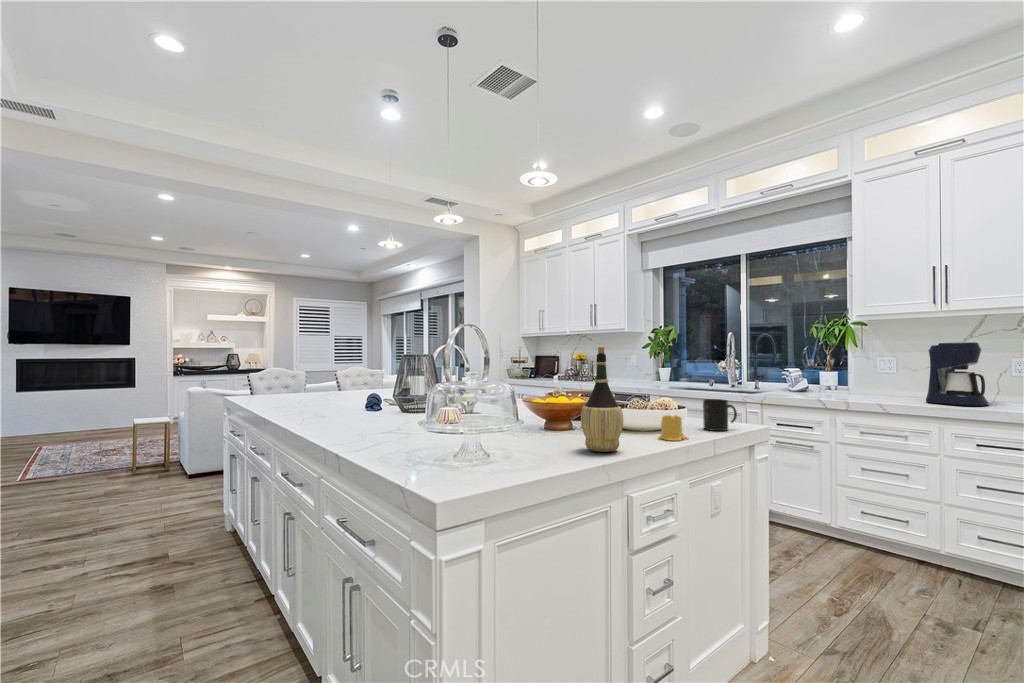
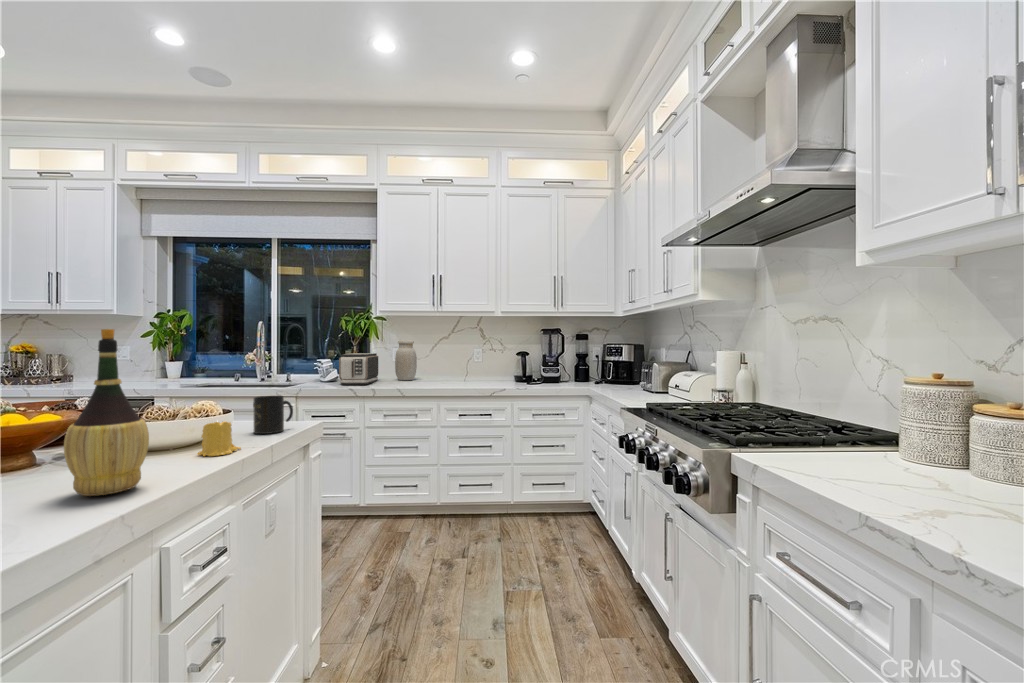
coffee maker: present [926,342,989,406] -> none [428,335,465,384]
jar: none [880,349,911,396] -> present [395,340,417,380]
toaster: none [807,363,857,397] -> present [339,353,378,385]

